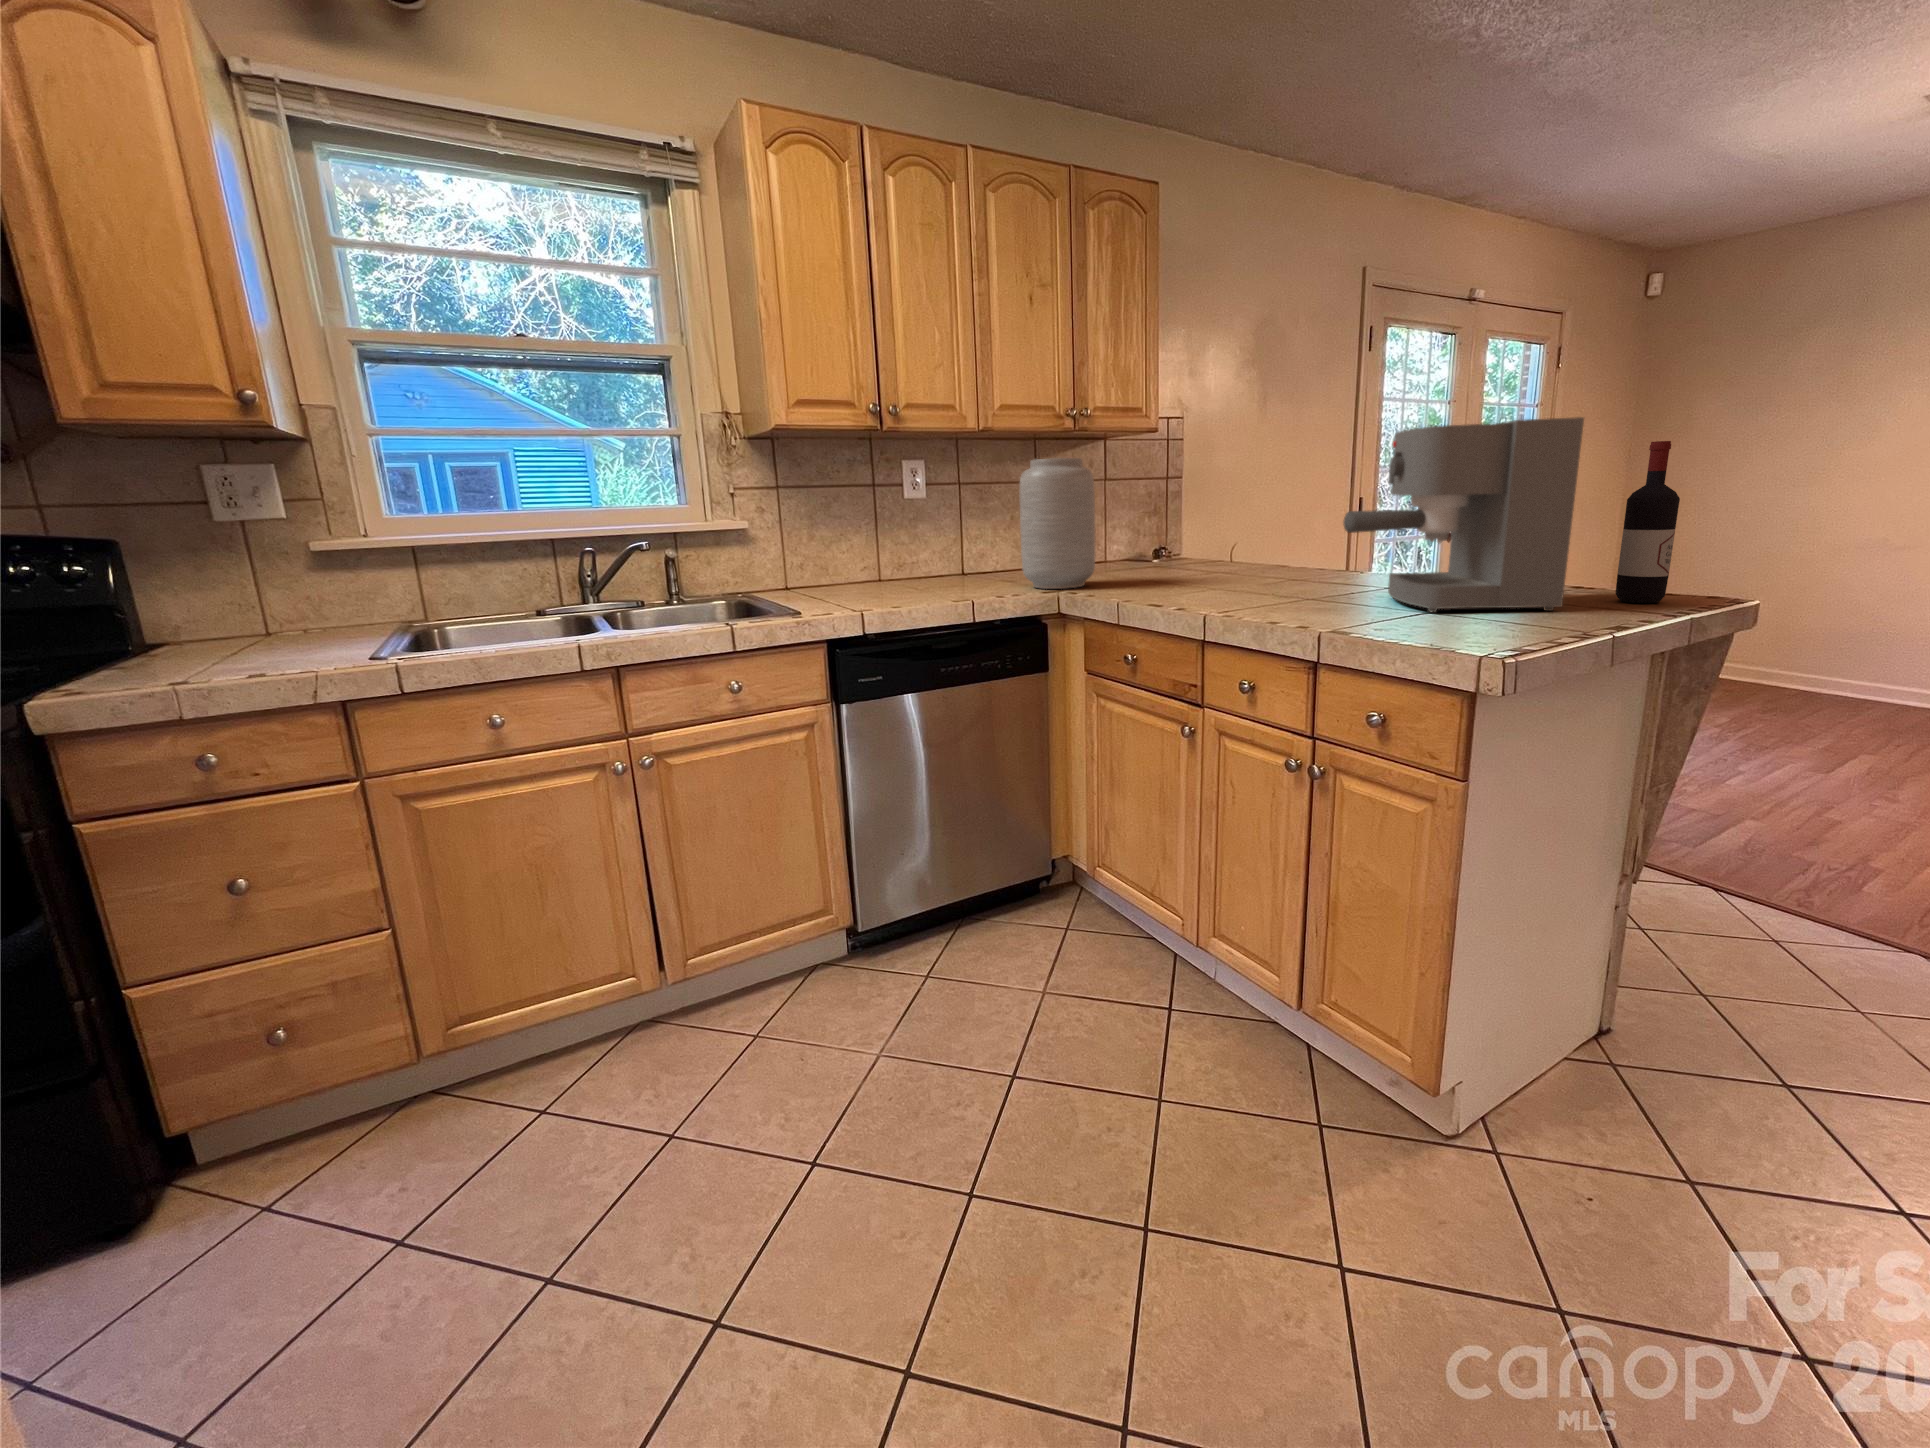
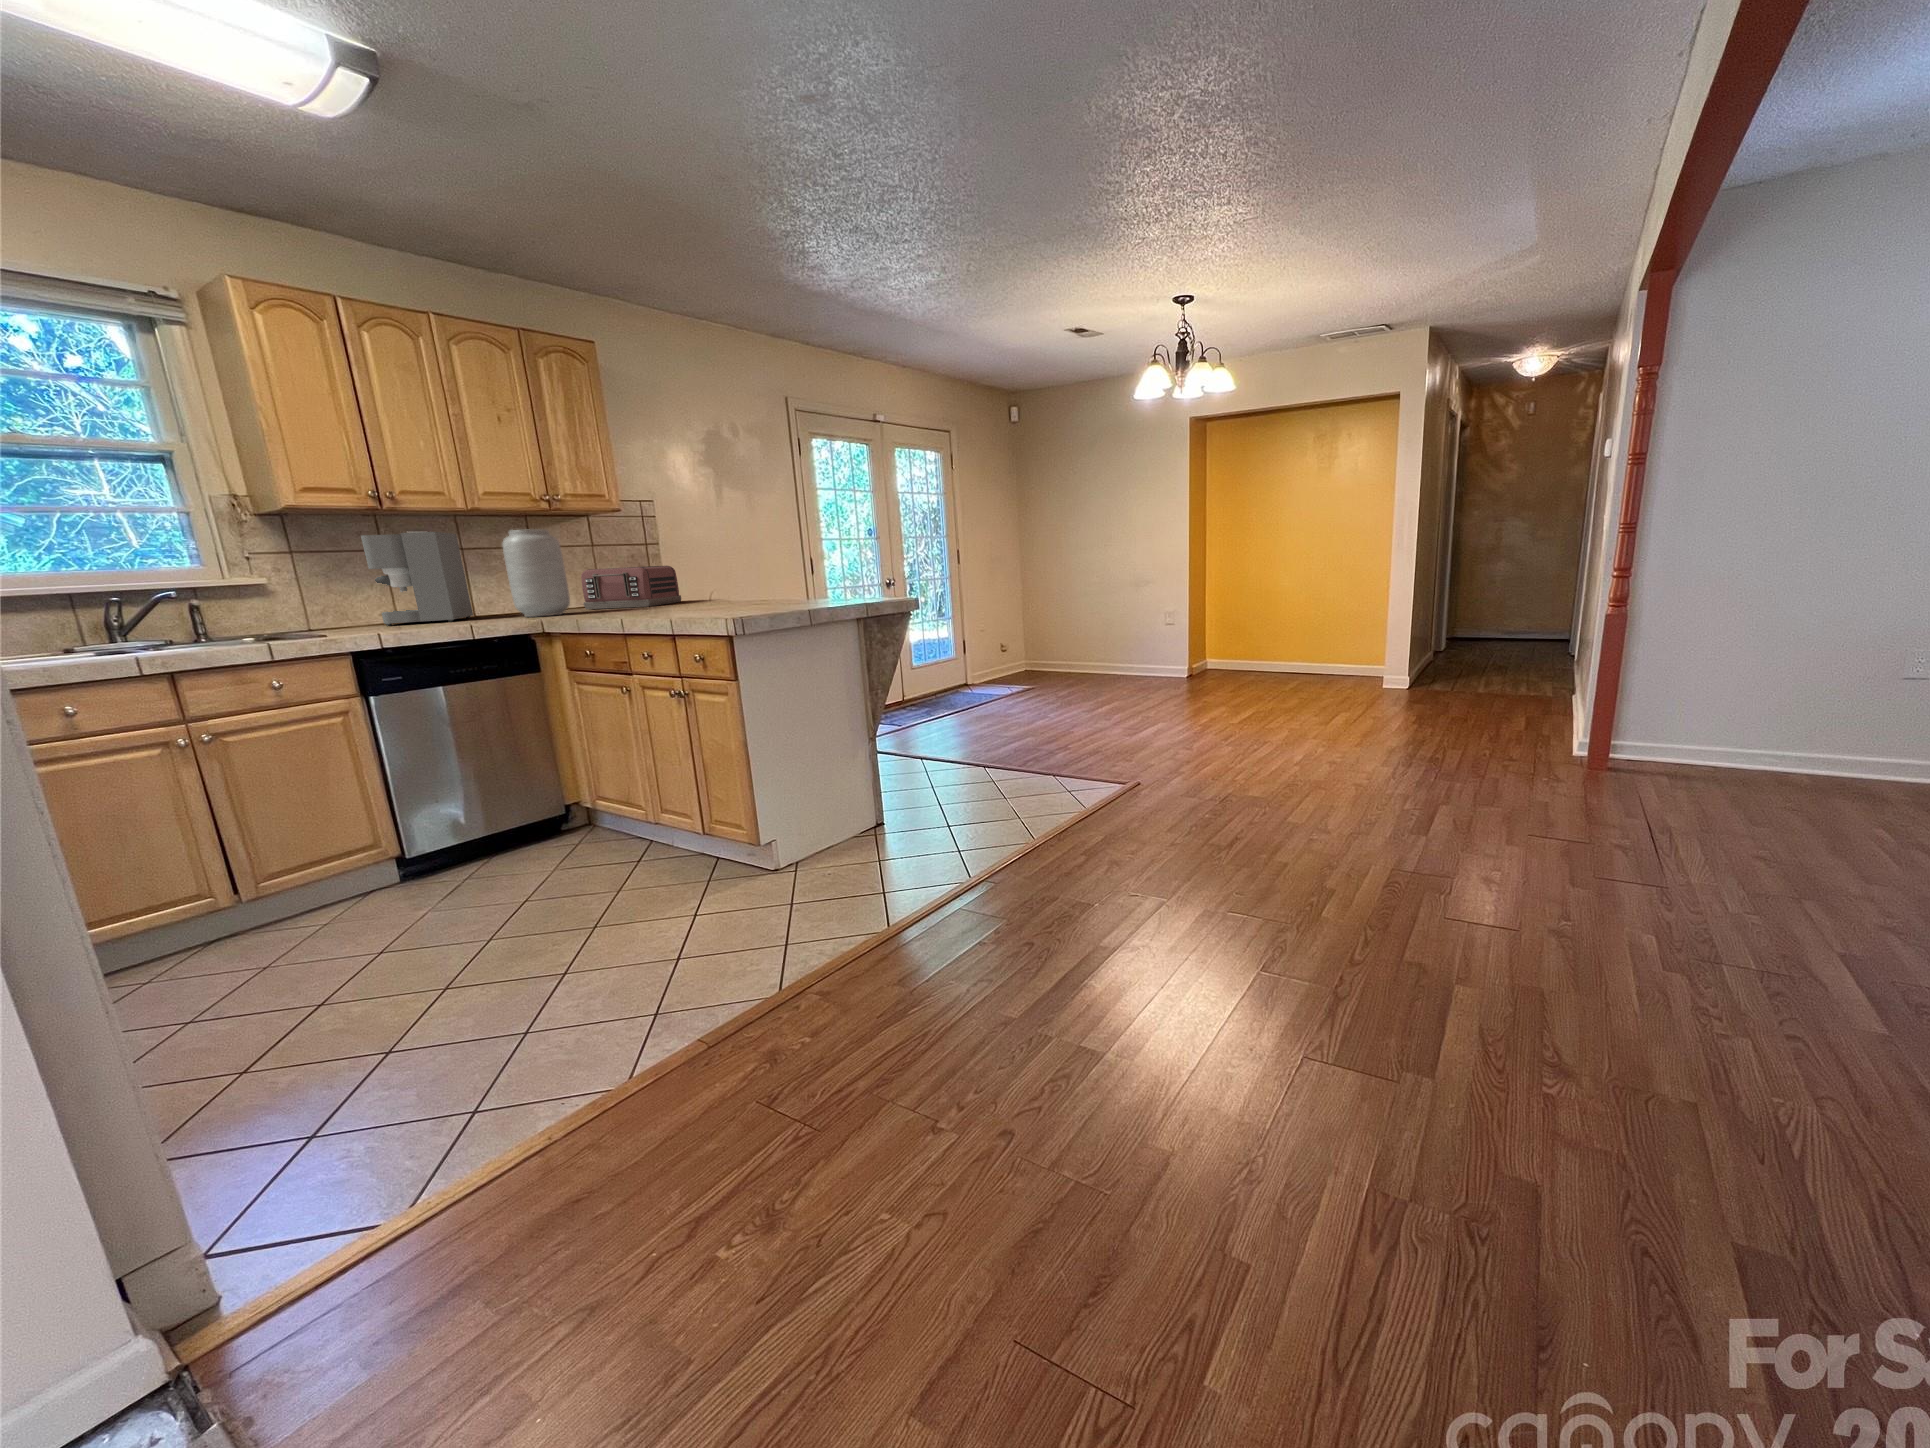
coffee maker: present [1343,417,1584,612] -> present [361,532,473,626]
wine bottle: present [1616,441,1680,603] -> none [836,521,862,601]
toaster: none [1098,512,1222,576] -> present [581,566,681,609]

